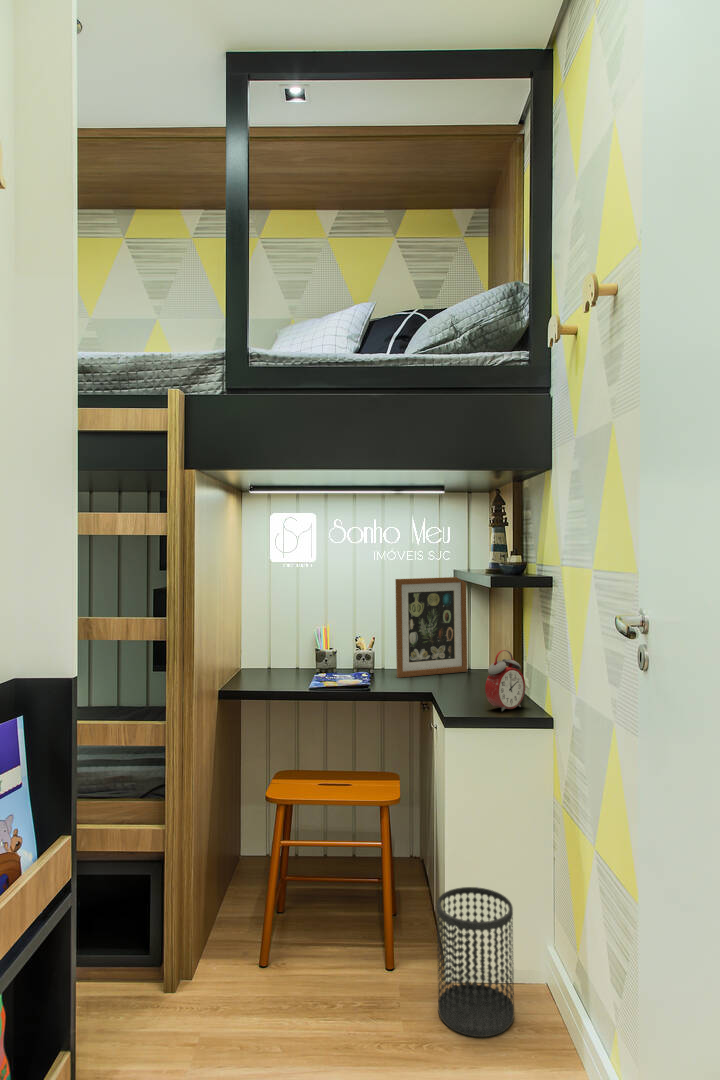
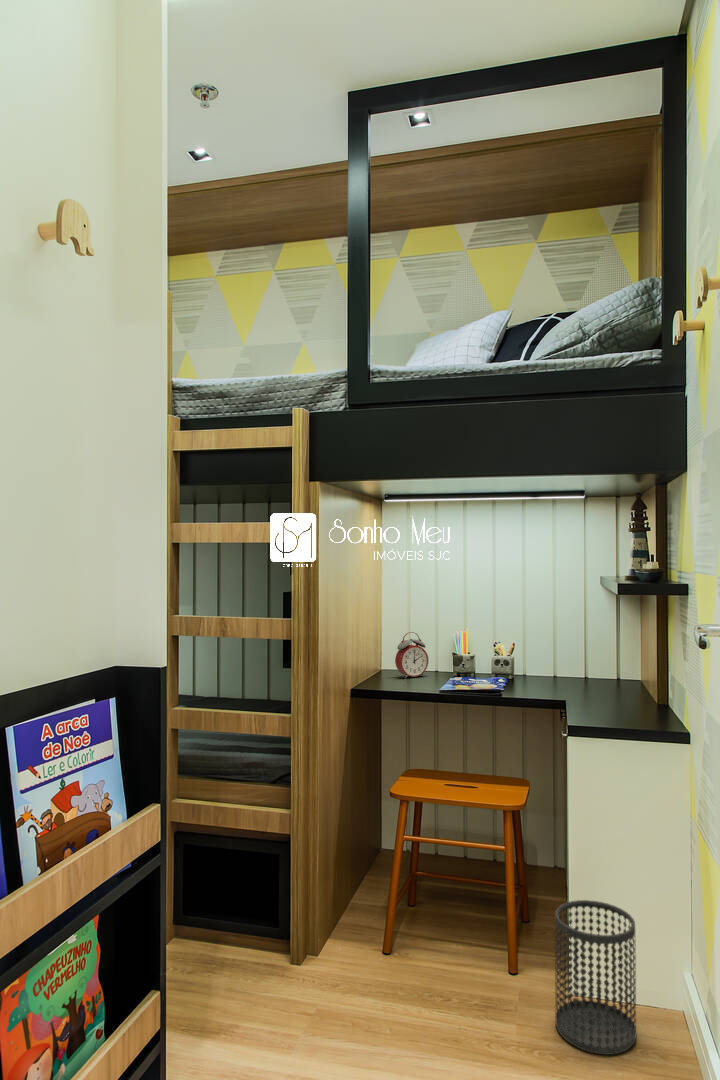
picture frame: present [395,577,467,678] -> none [533,585,611,686]
alarm clock: present [485,650,525,711] -> present [395,632,428,678]

